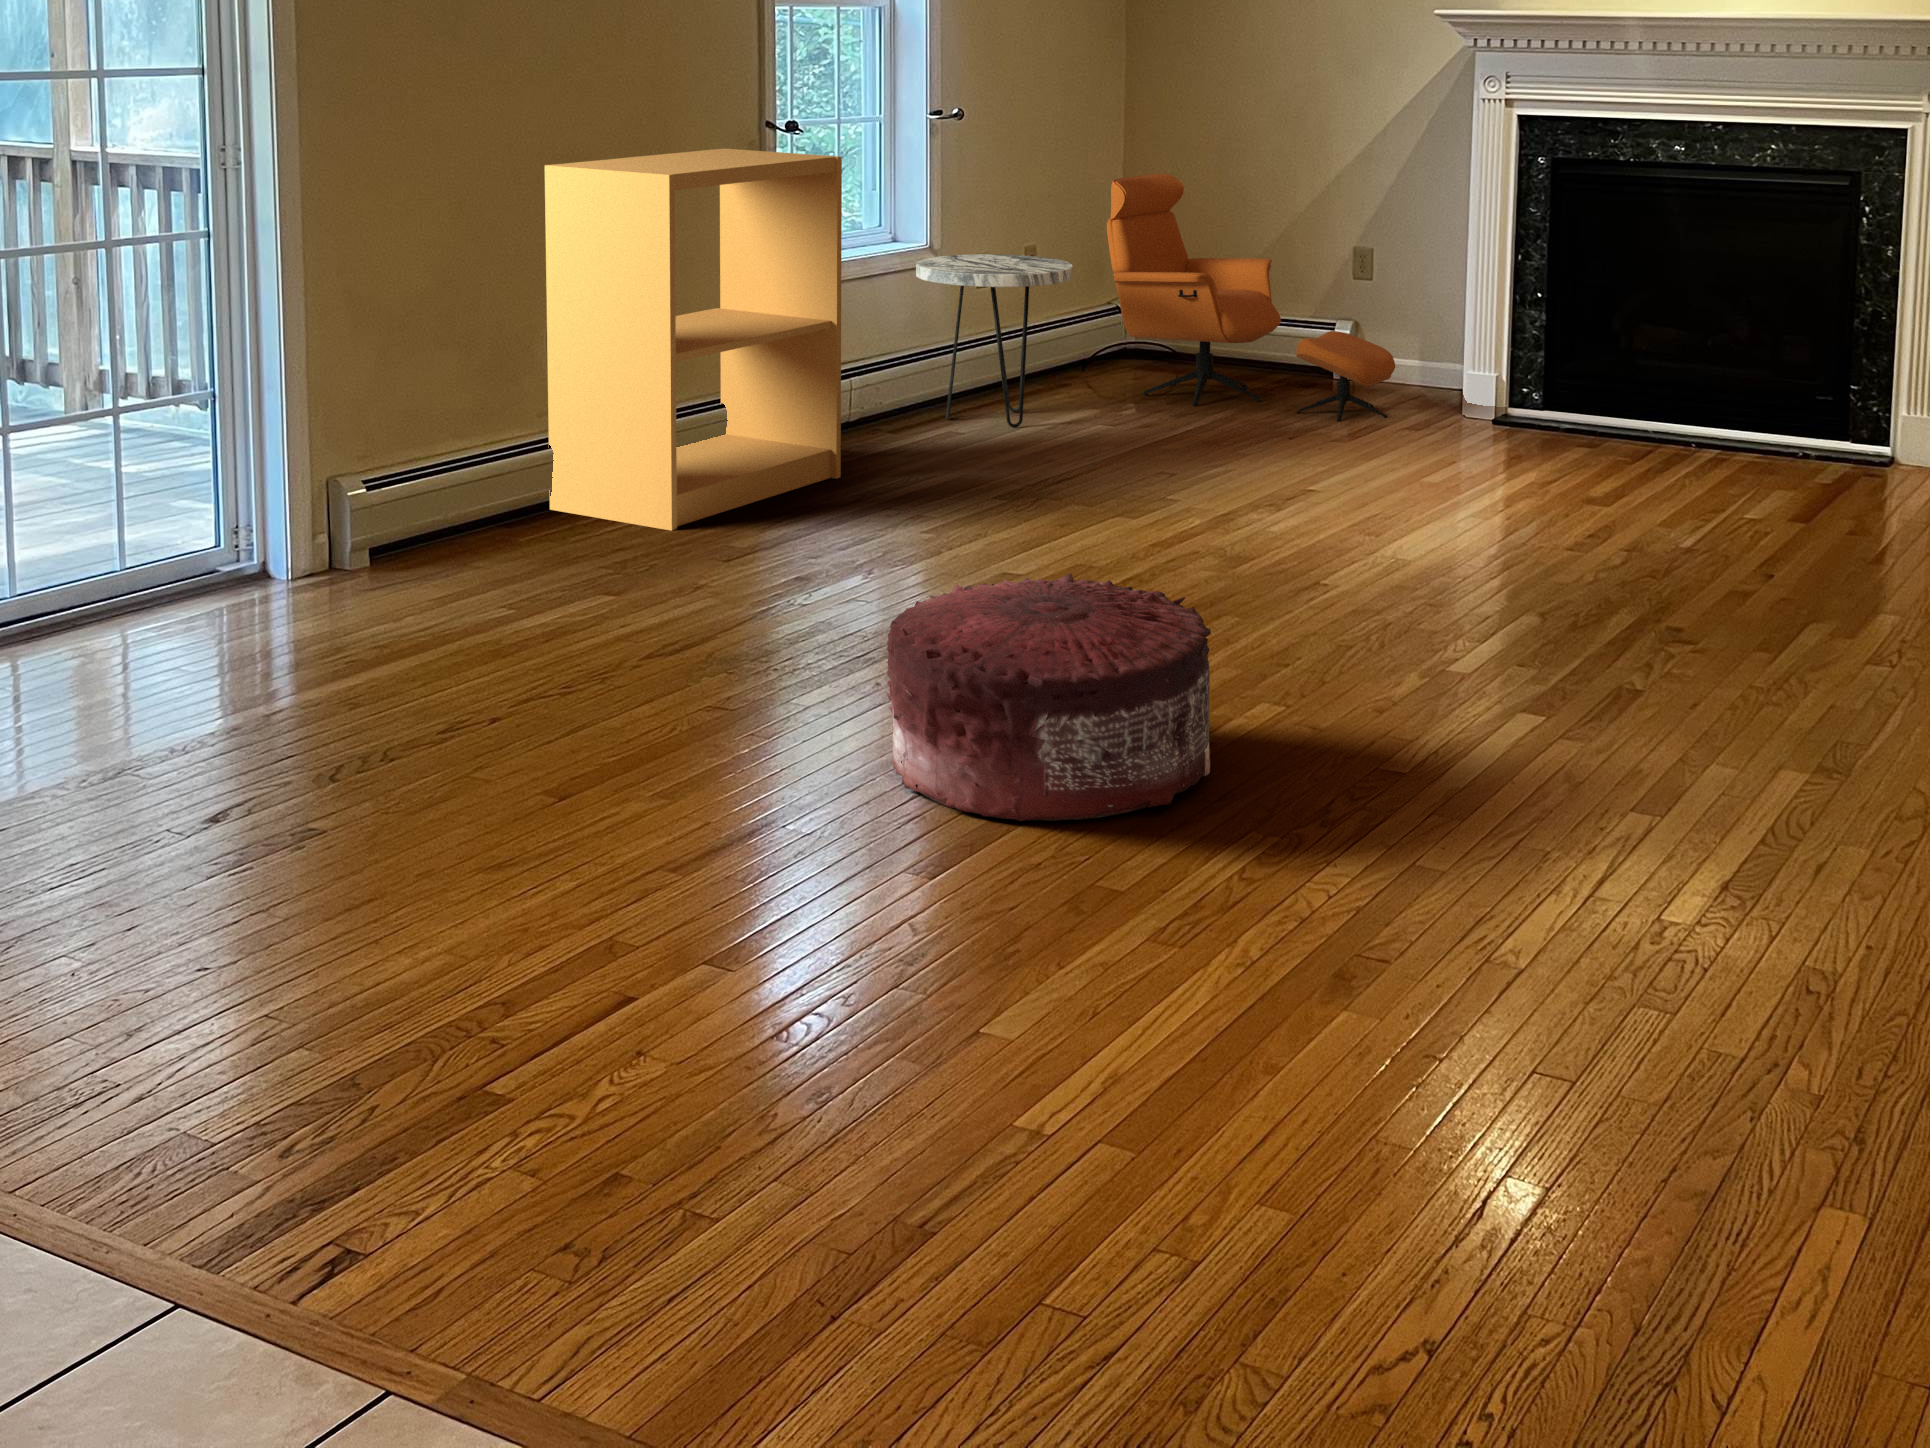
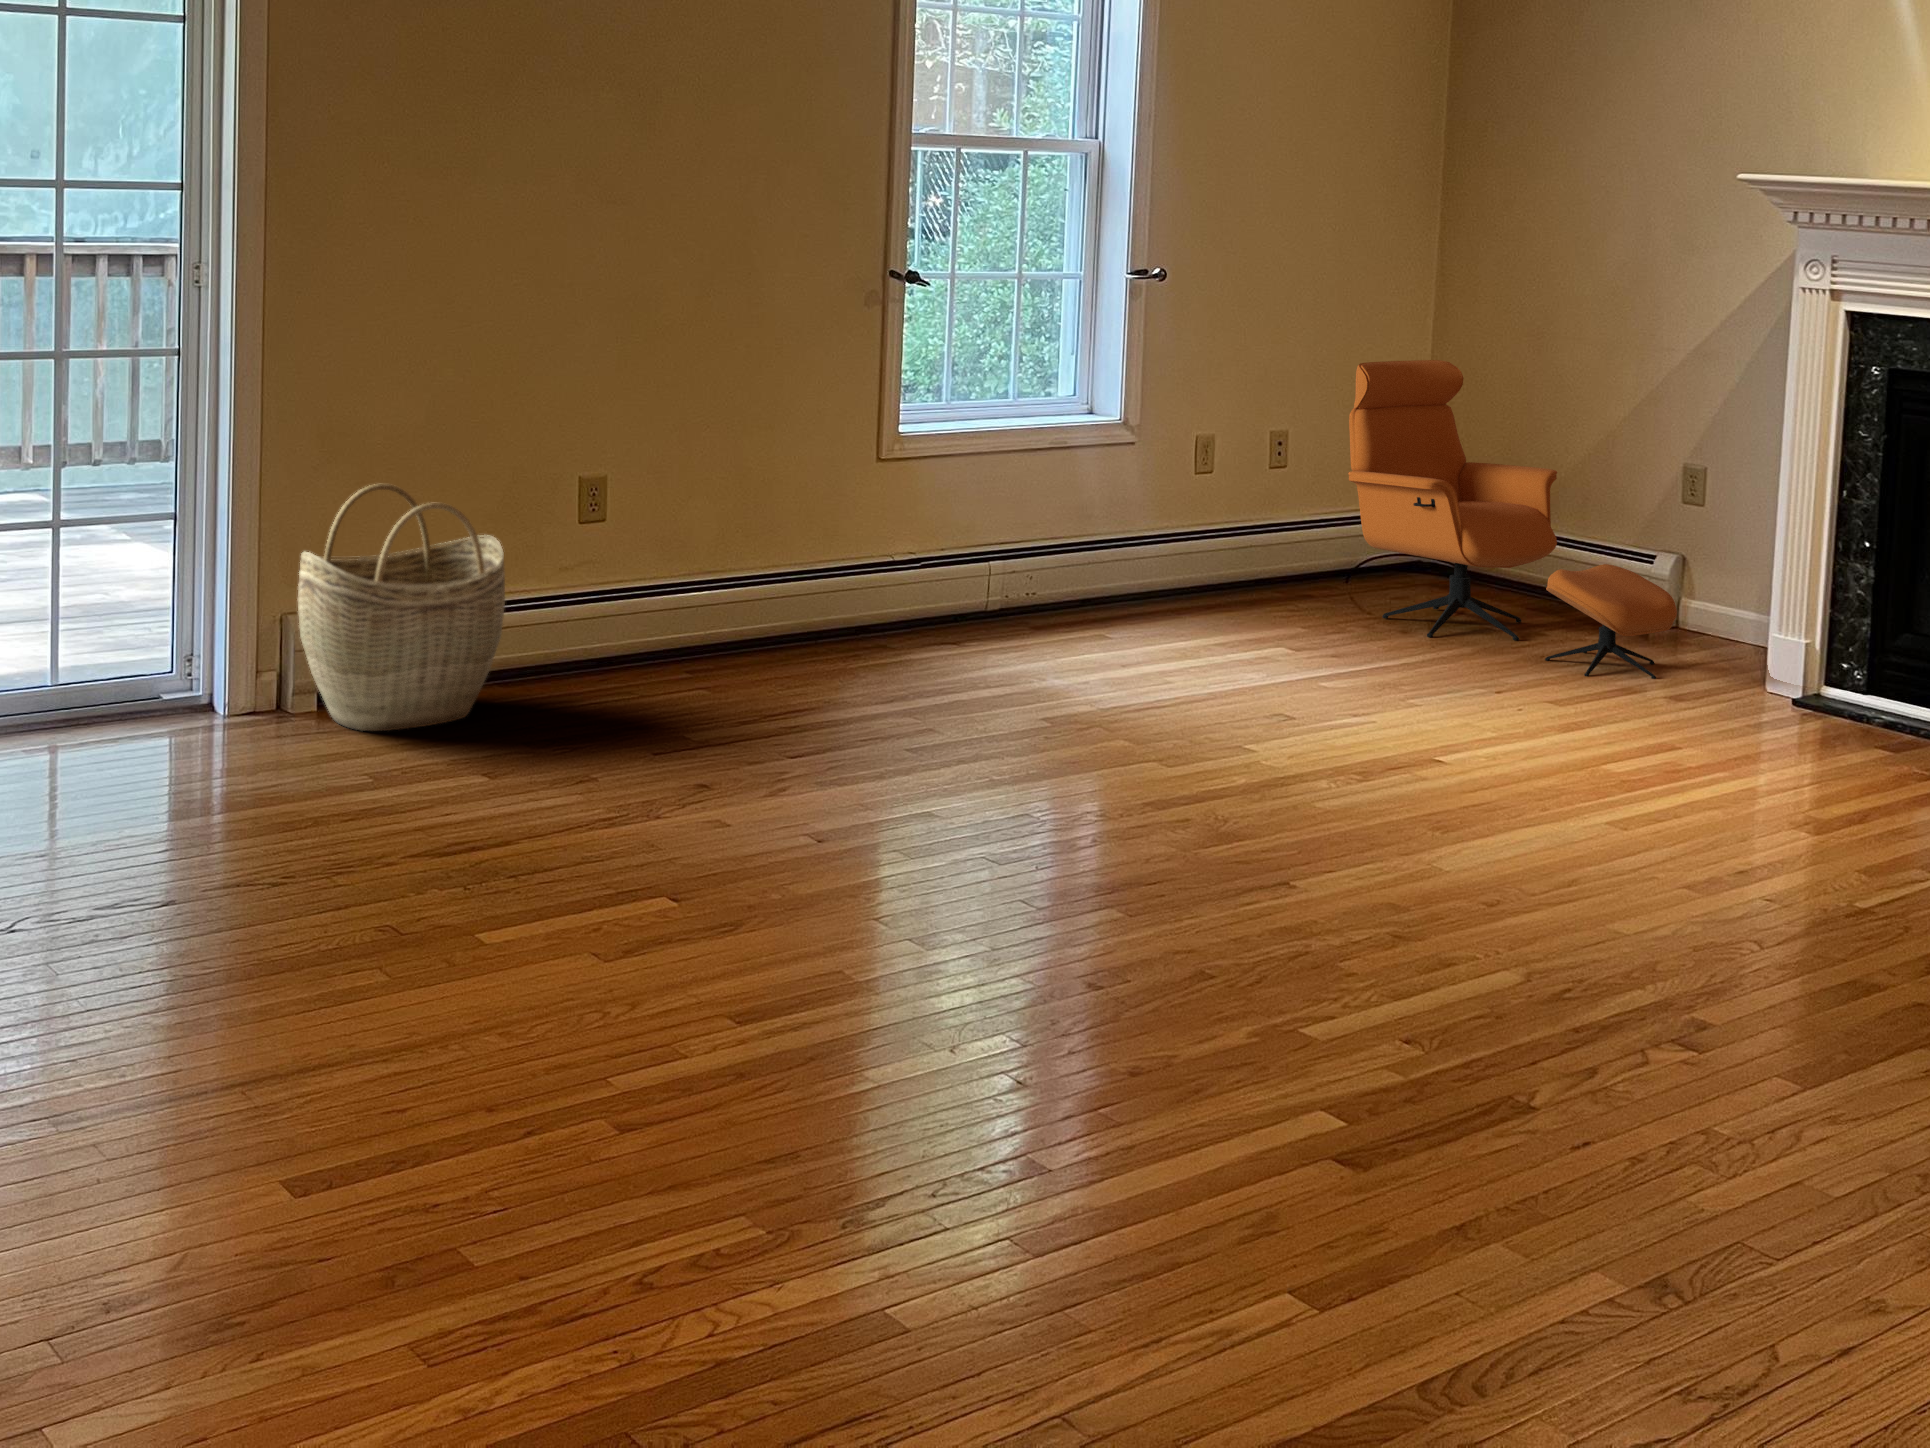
bookshelf: present [545,149,842,531] -> none [570,298,925,710]
side table: present [916,254,1072,428] -> none [1089,436,1268,639]
woven basket: none [357,348,549,578] -> present [298,484,505,731]
pouf: present [887,574,1211,821] -> none [416,820,848,1153]

